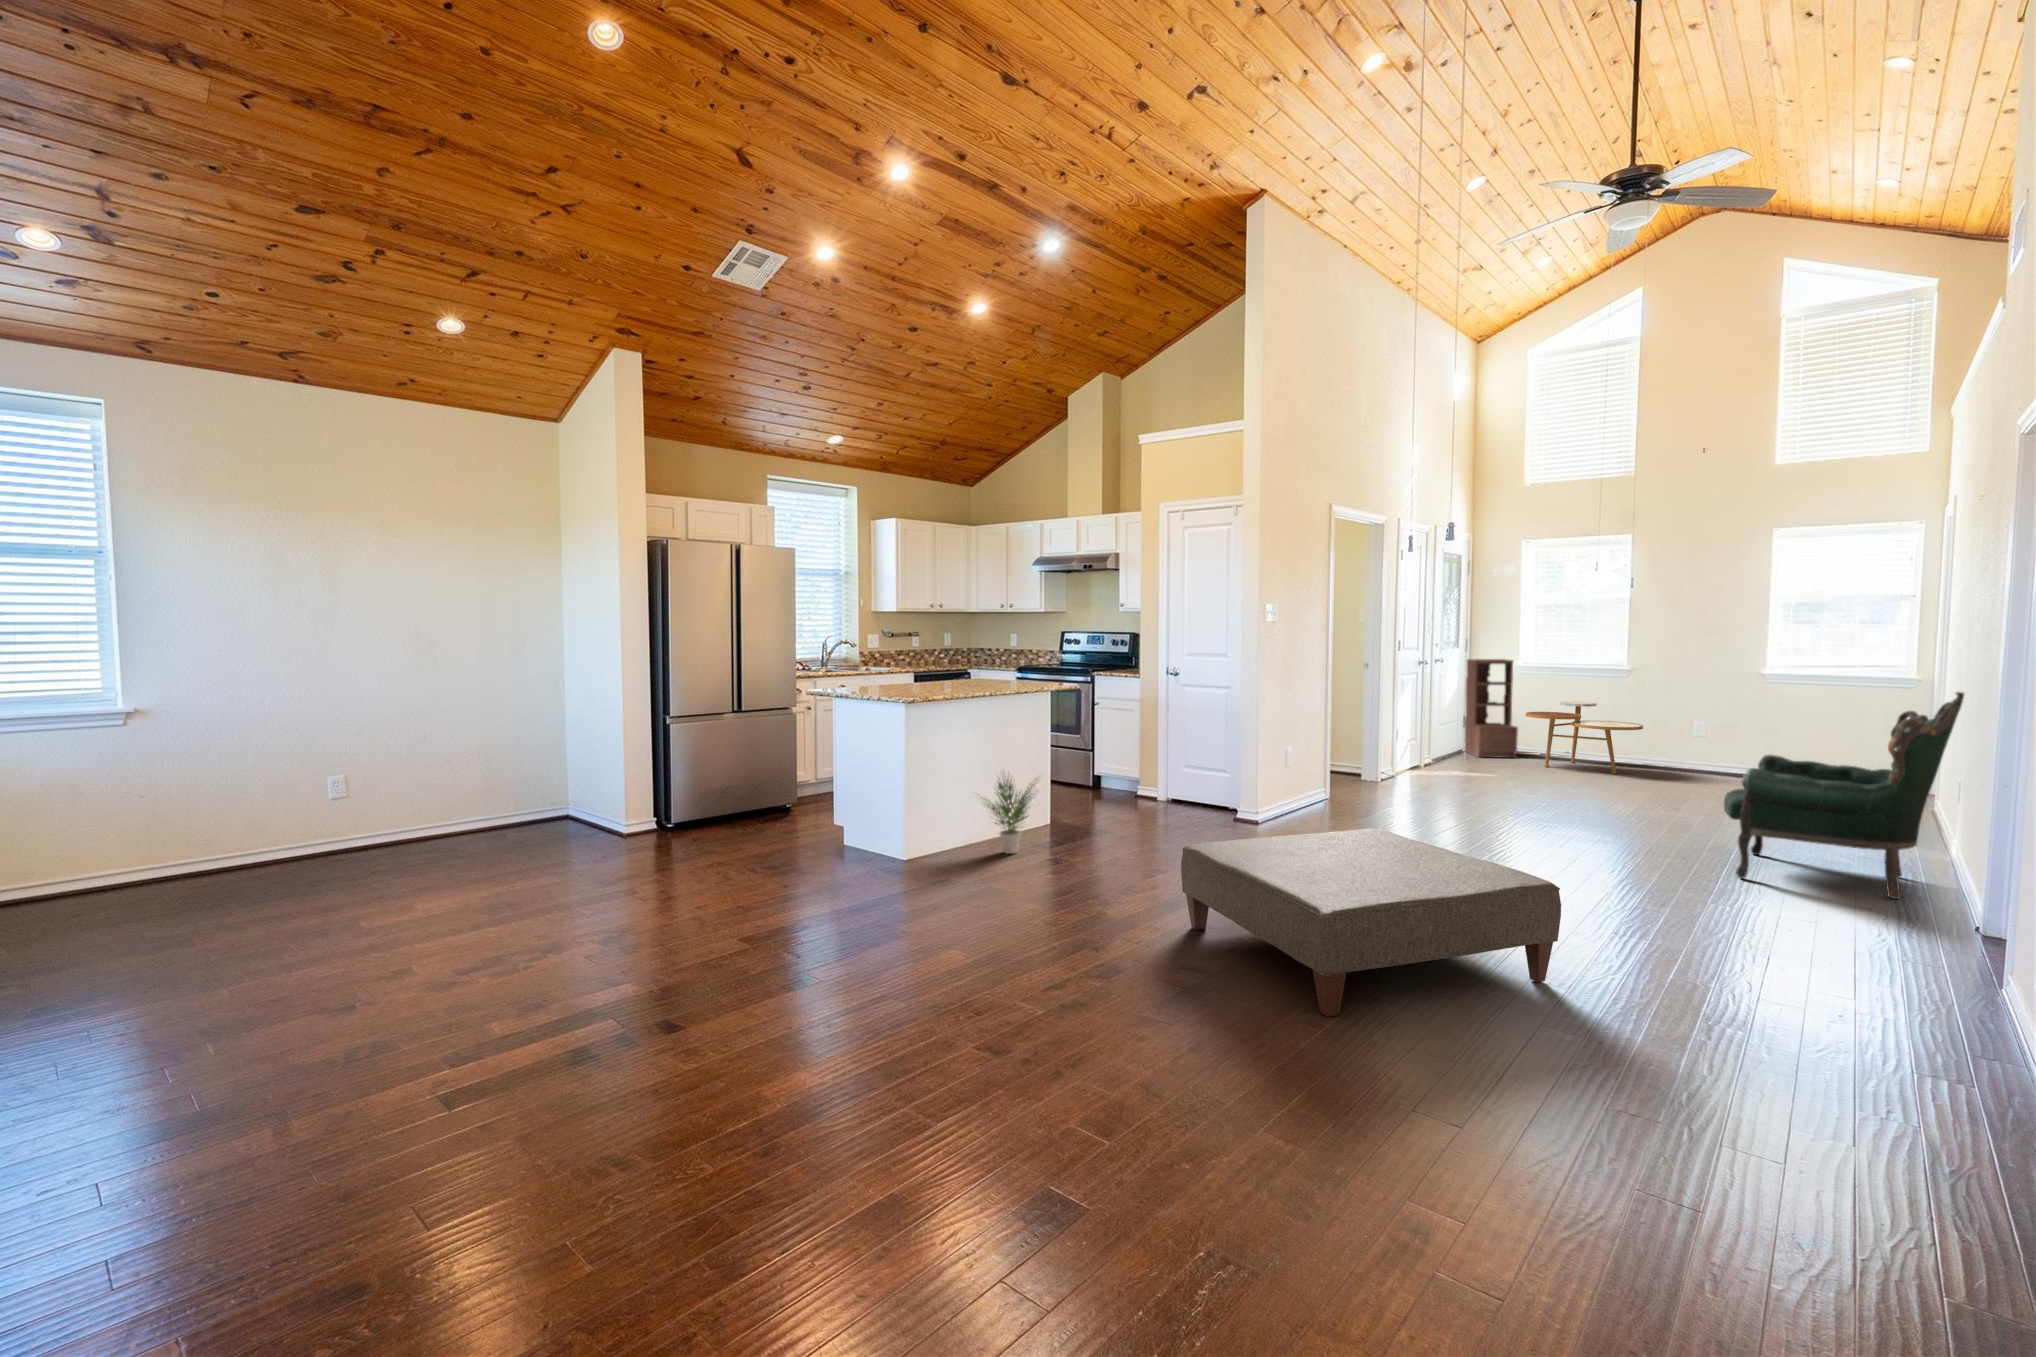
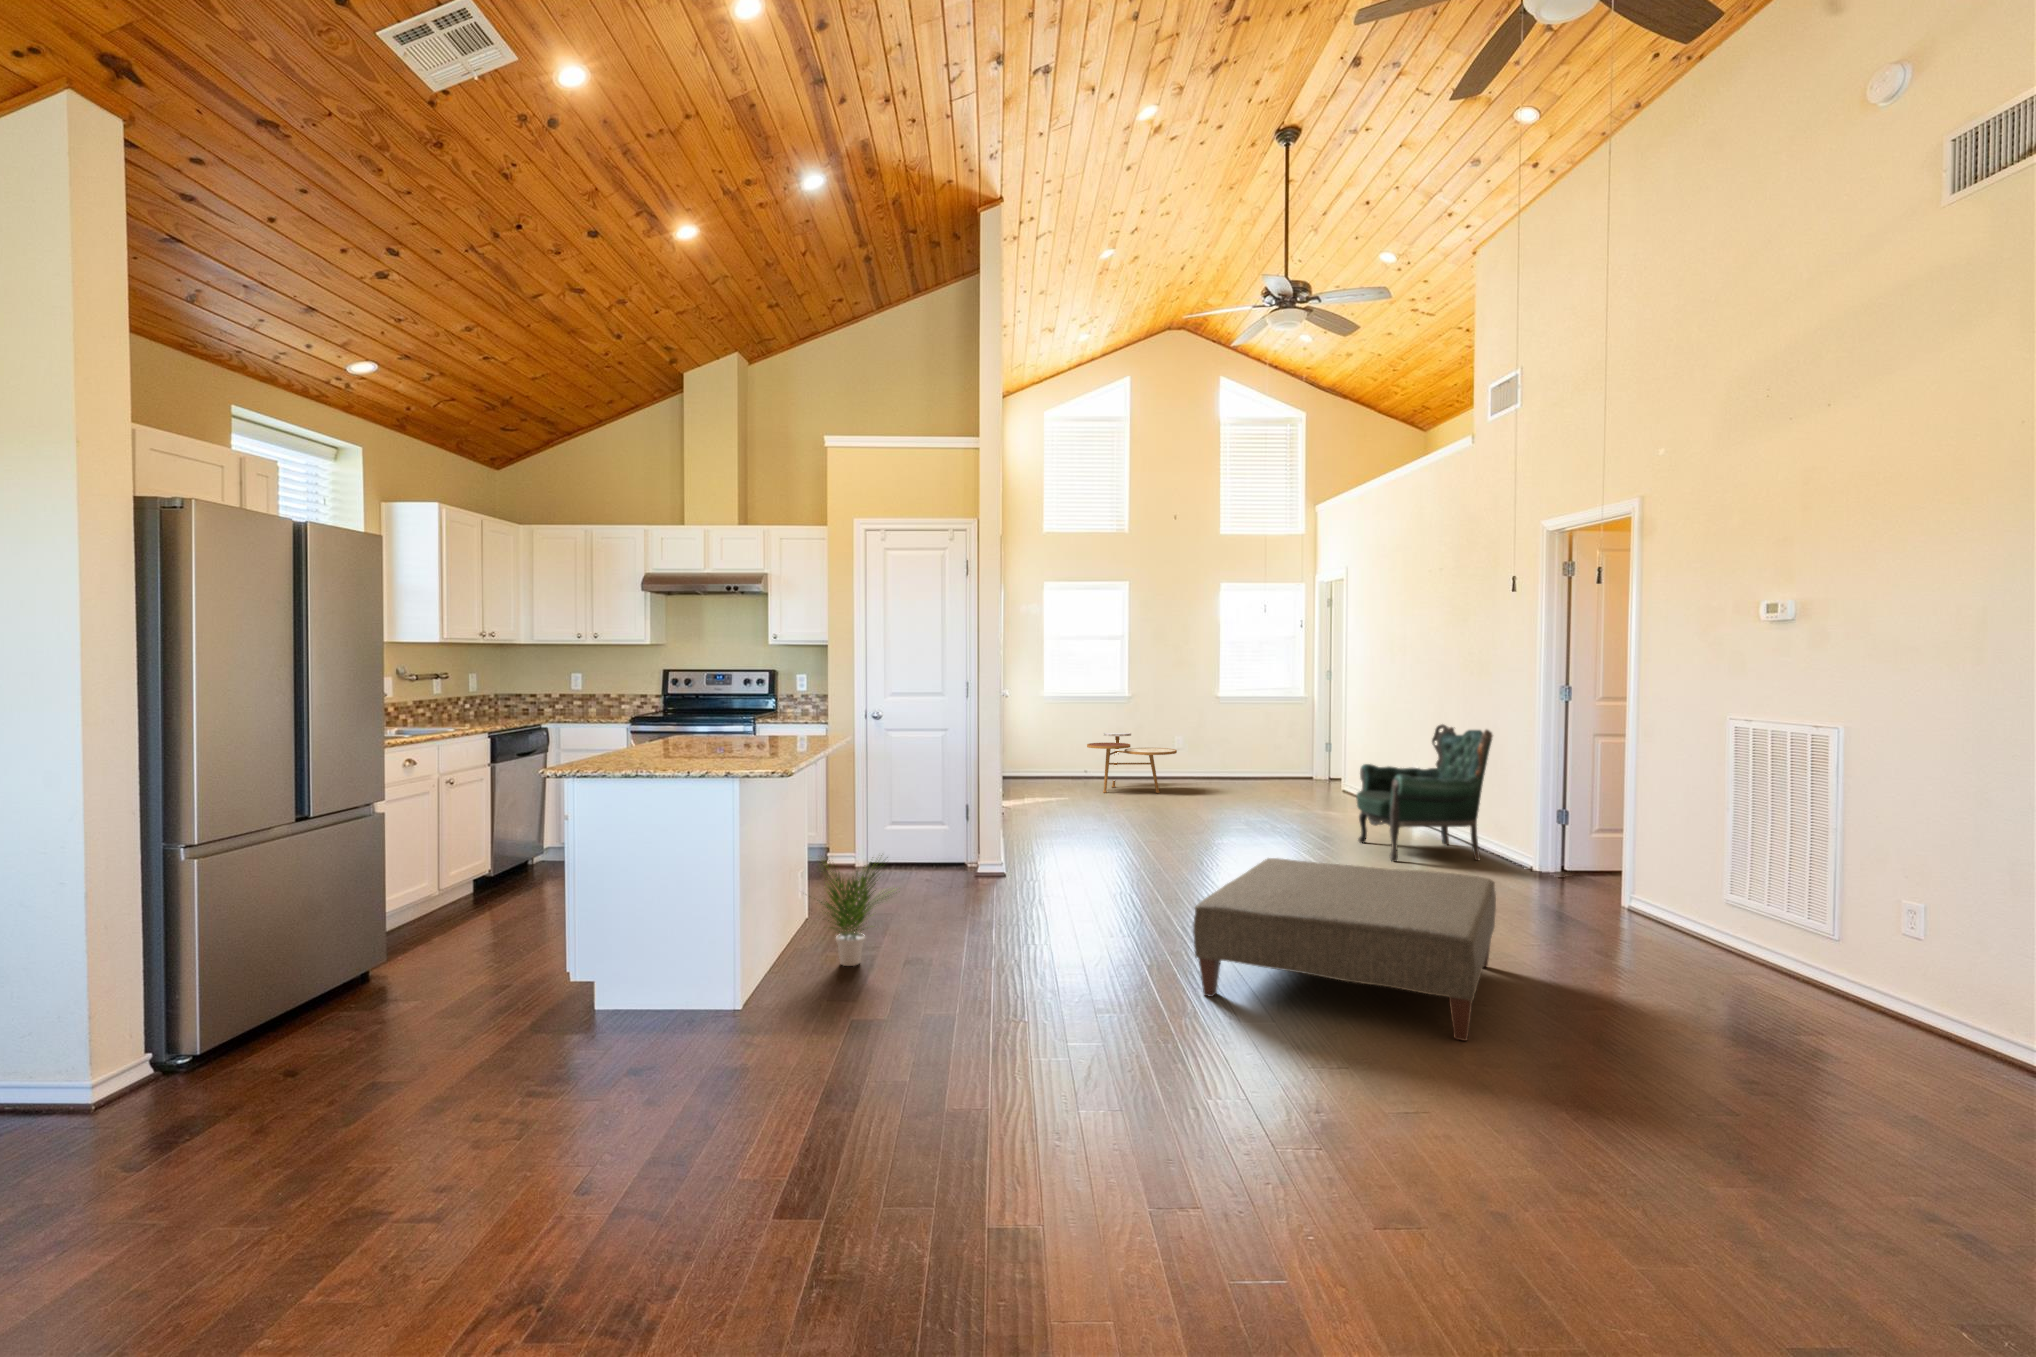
bookshelf: present [1464,659,1518,758] -> none [1020,696,1070,790]

